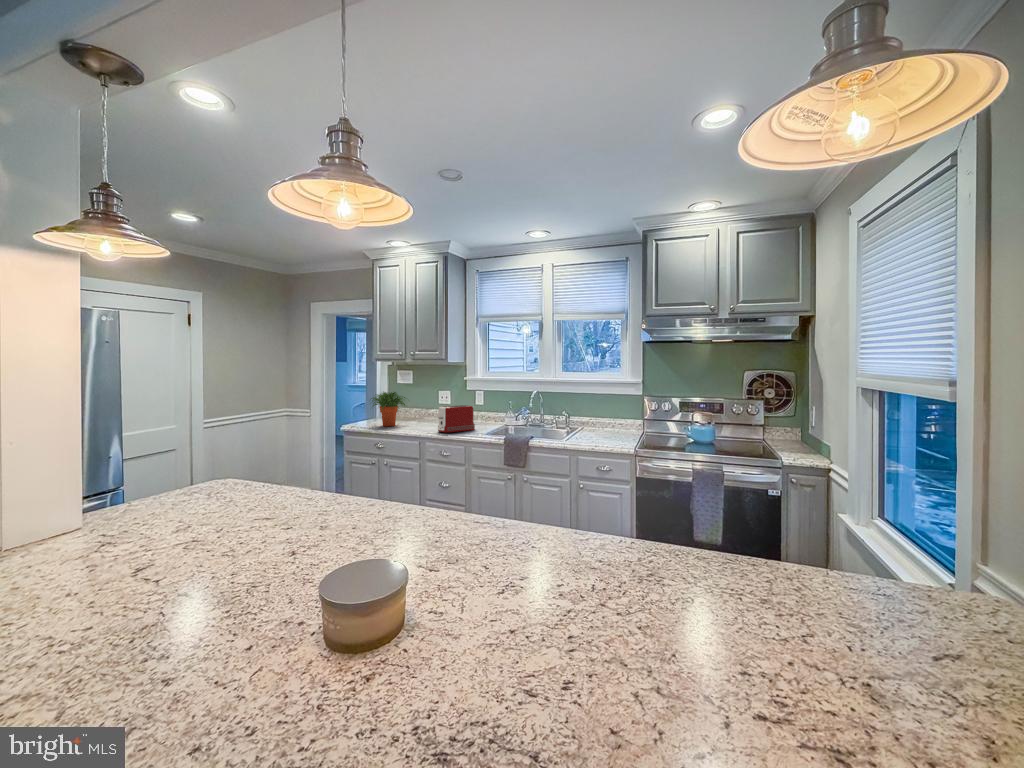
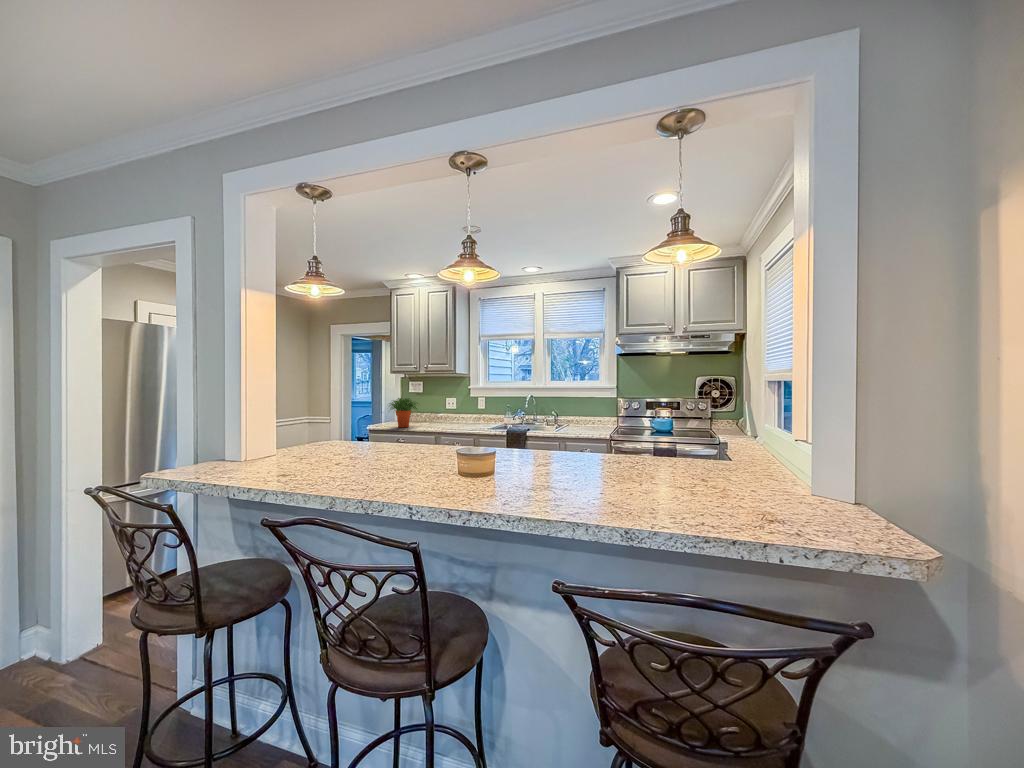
toaster: present [438,405,475,433] -> none [446,409,477,432]

